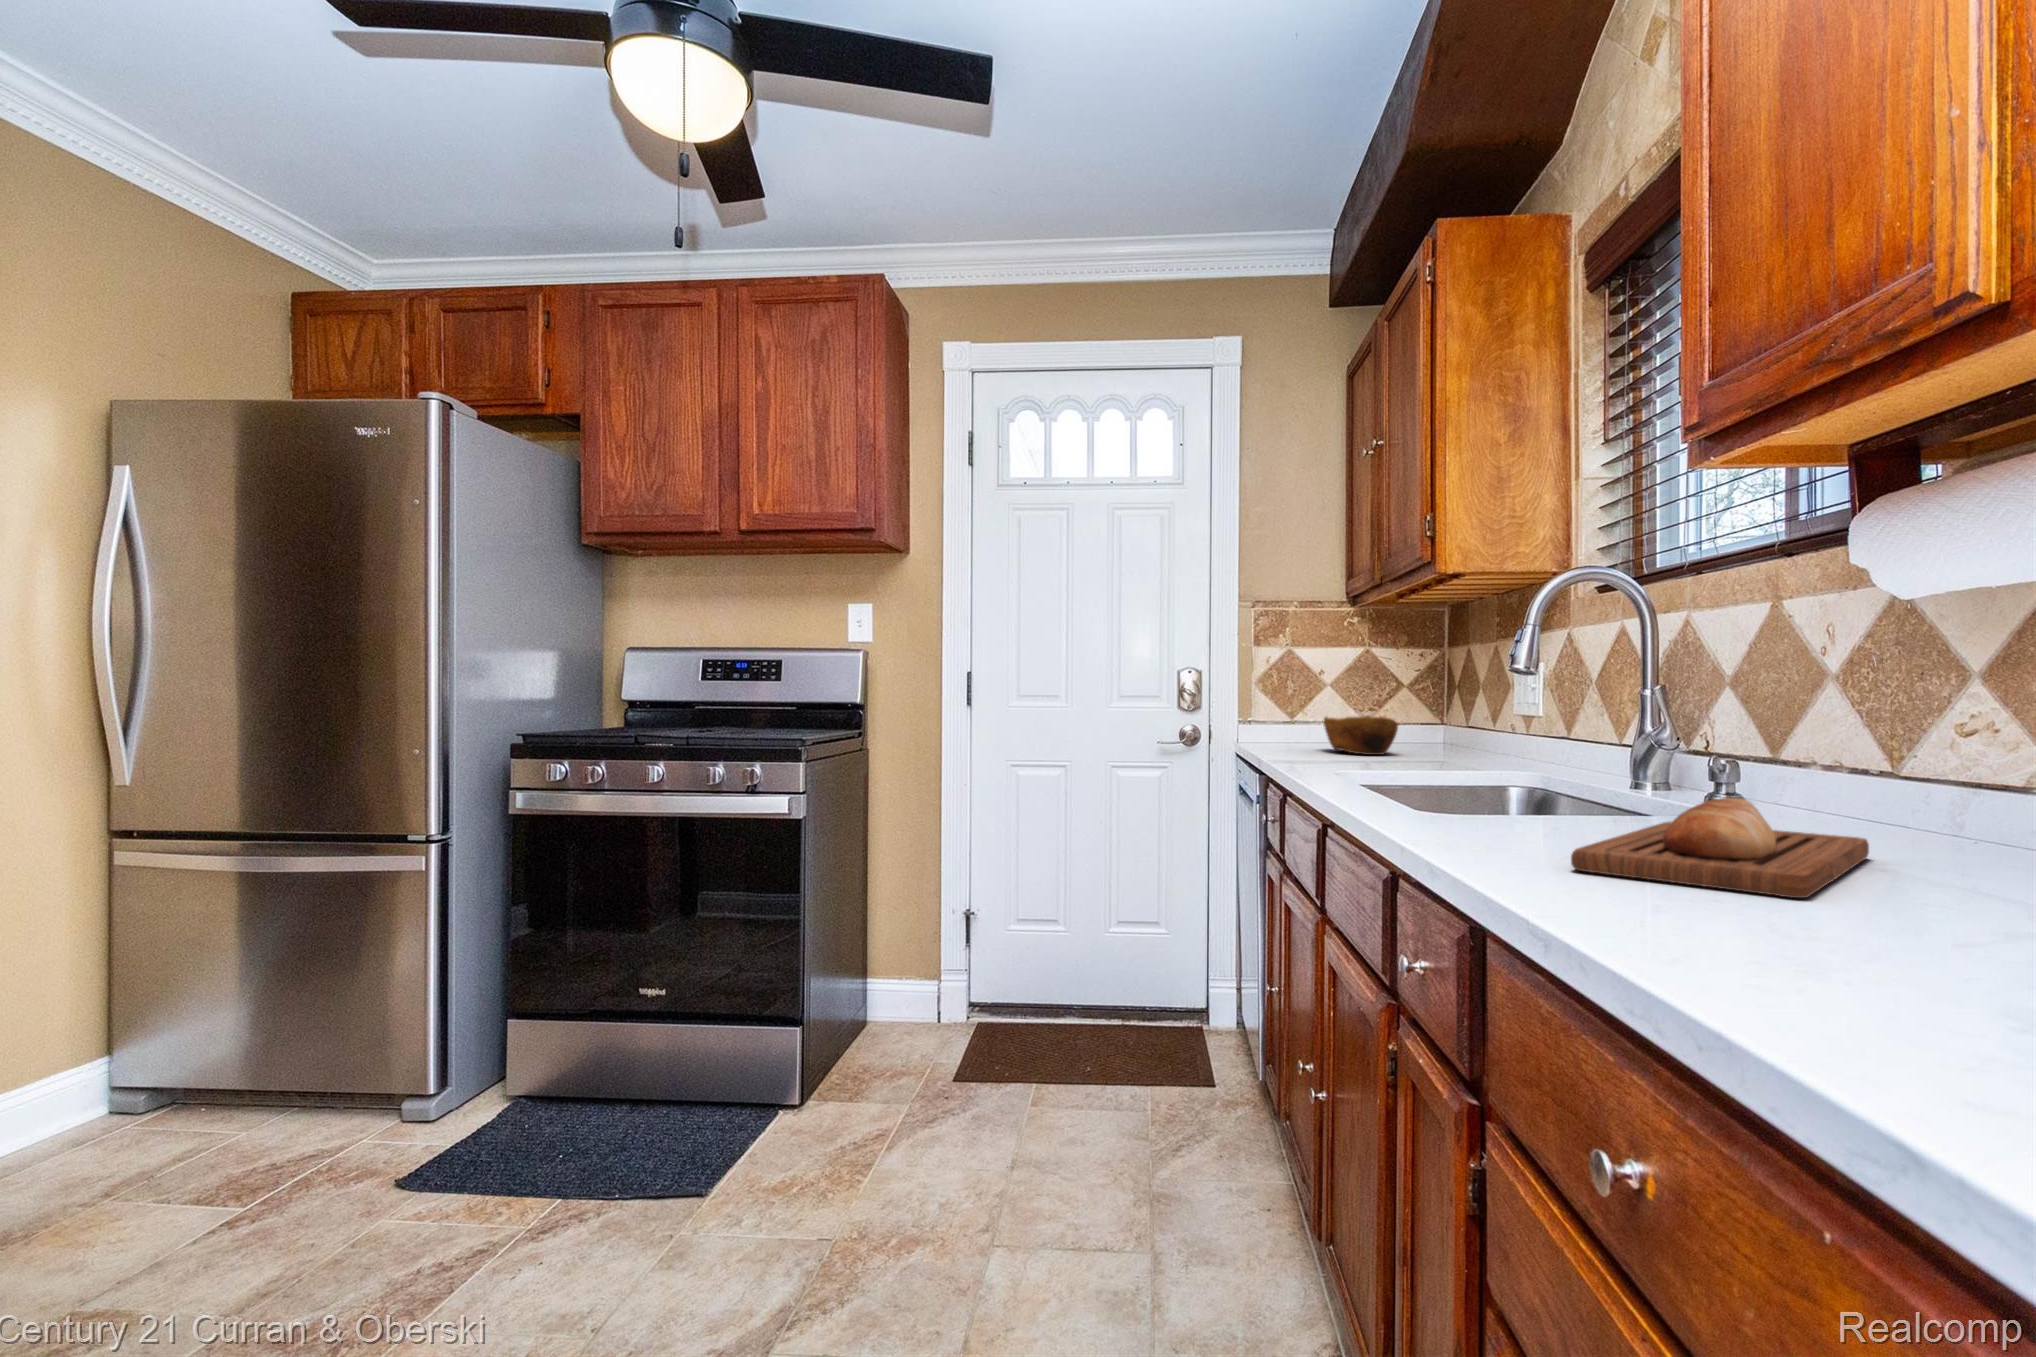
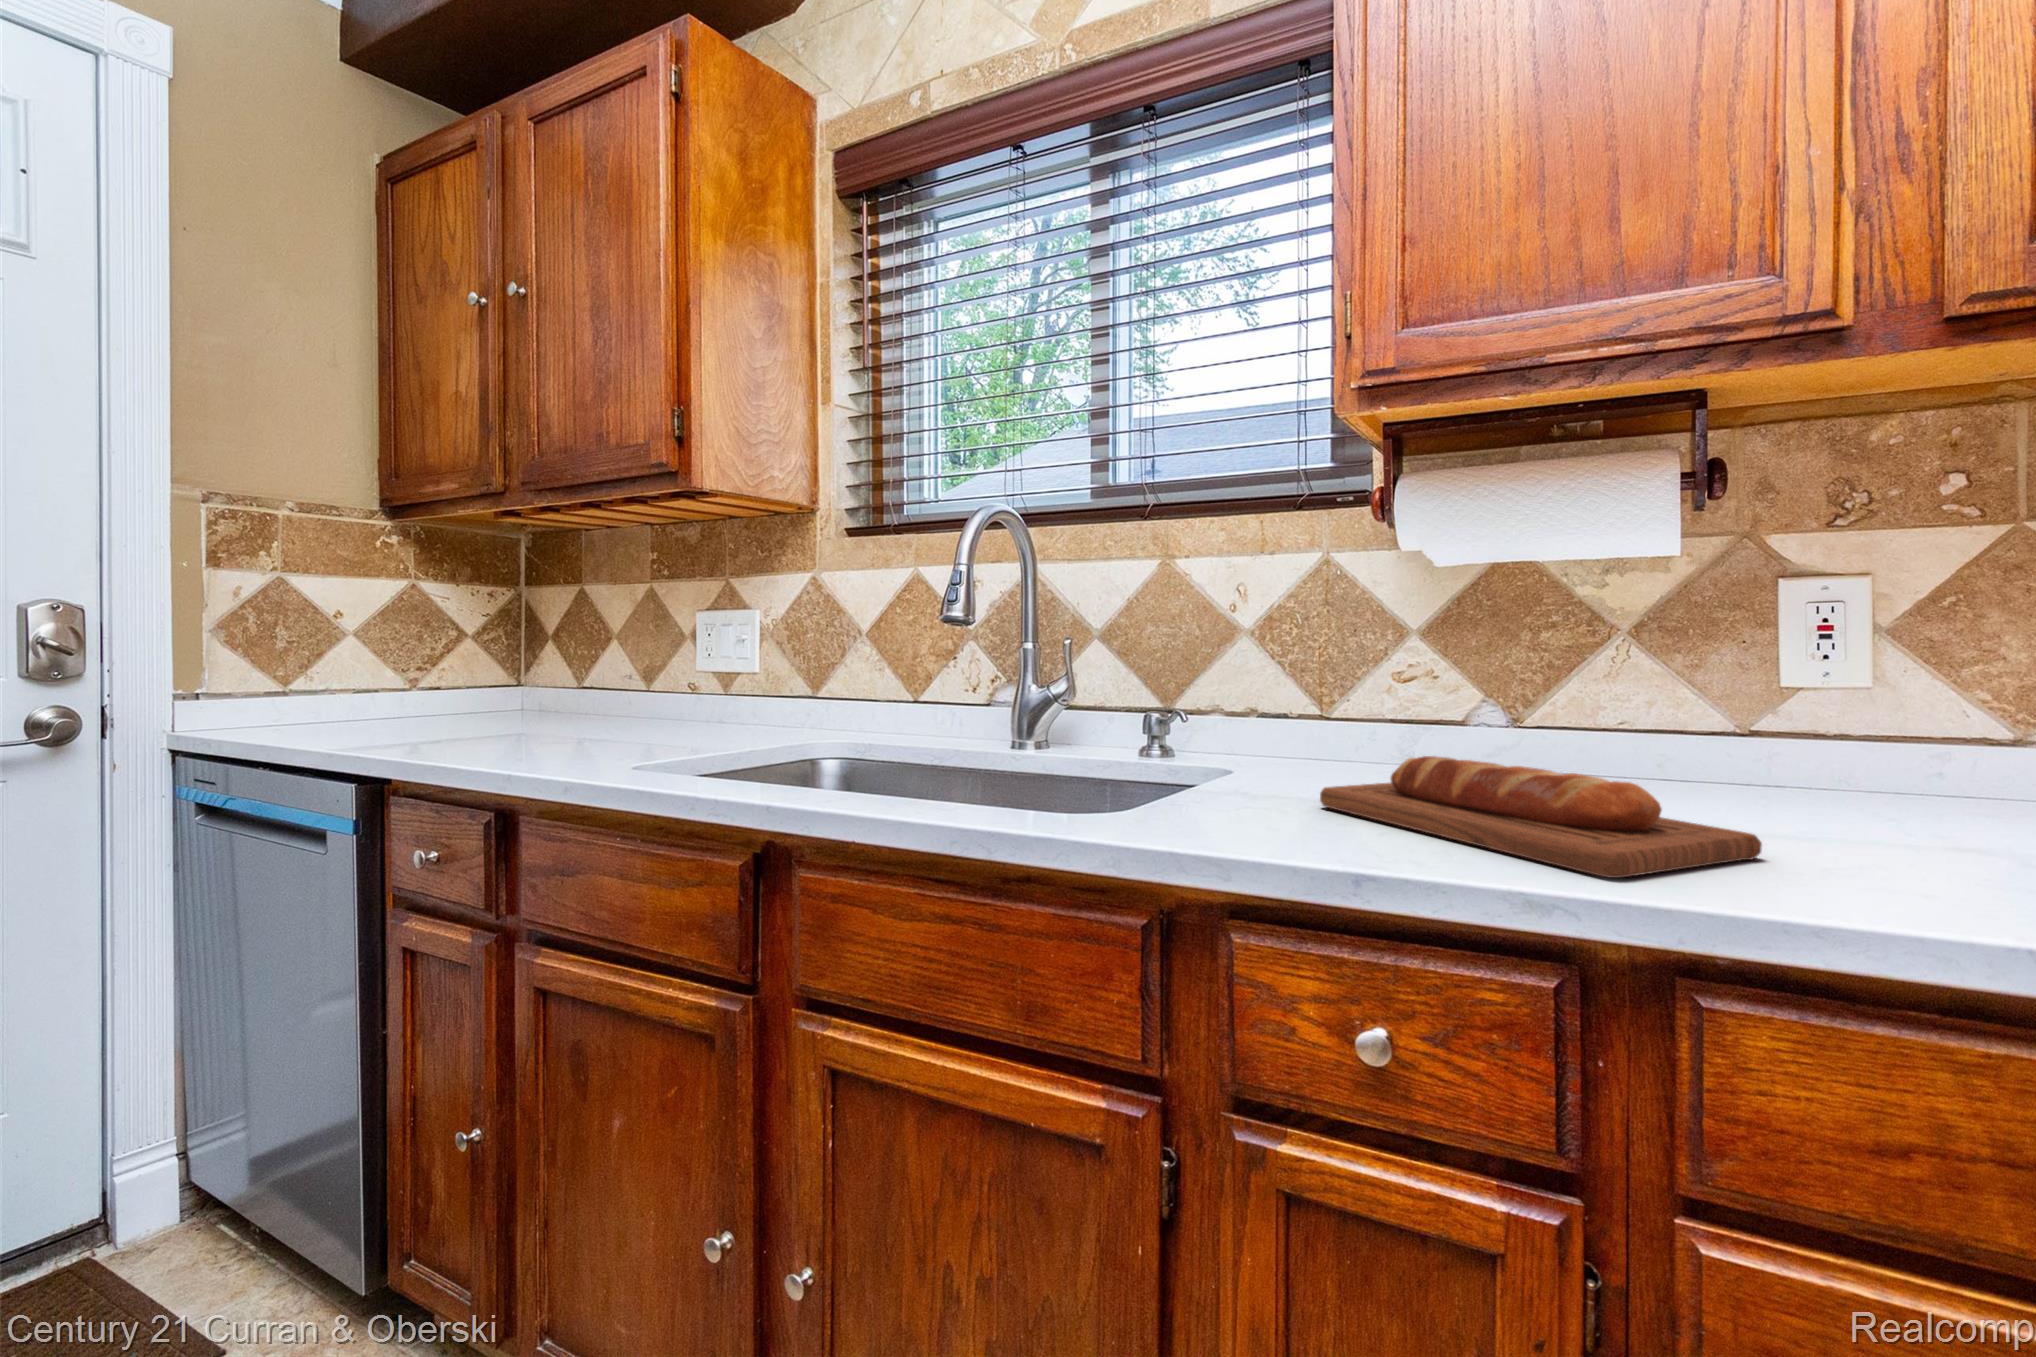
wooden bowl: present [1324,716,1398,755] -> none [333,670,490,735]

